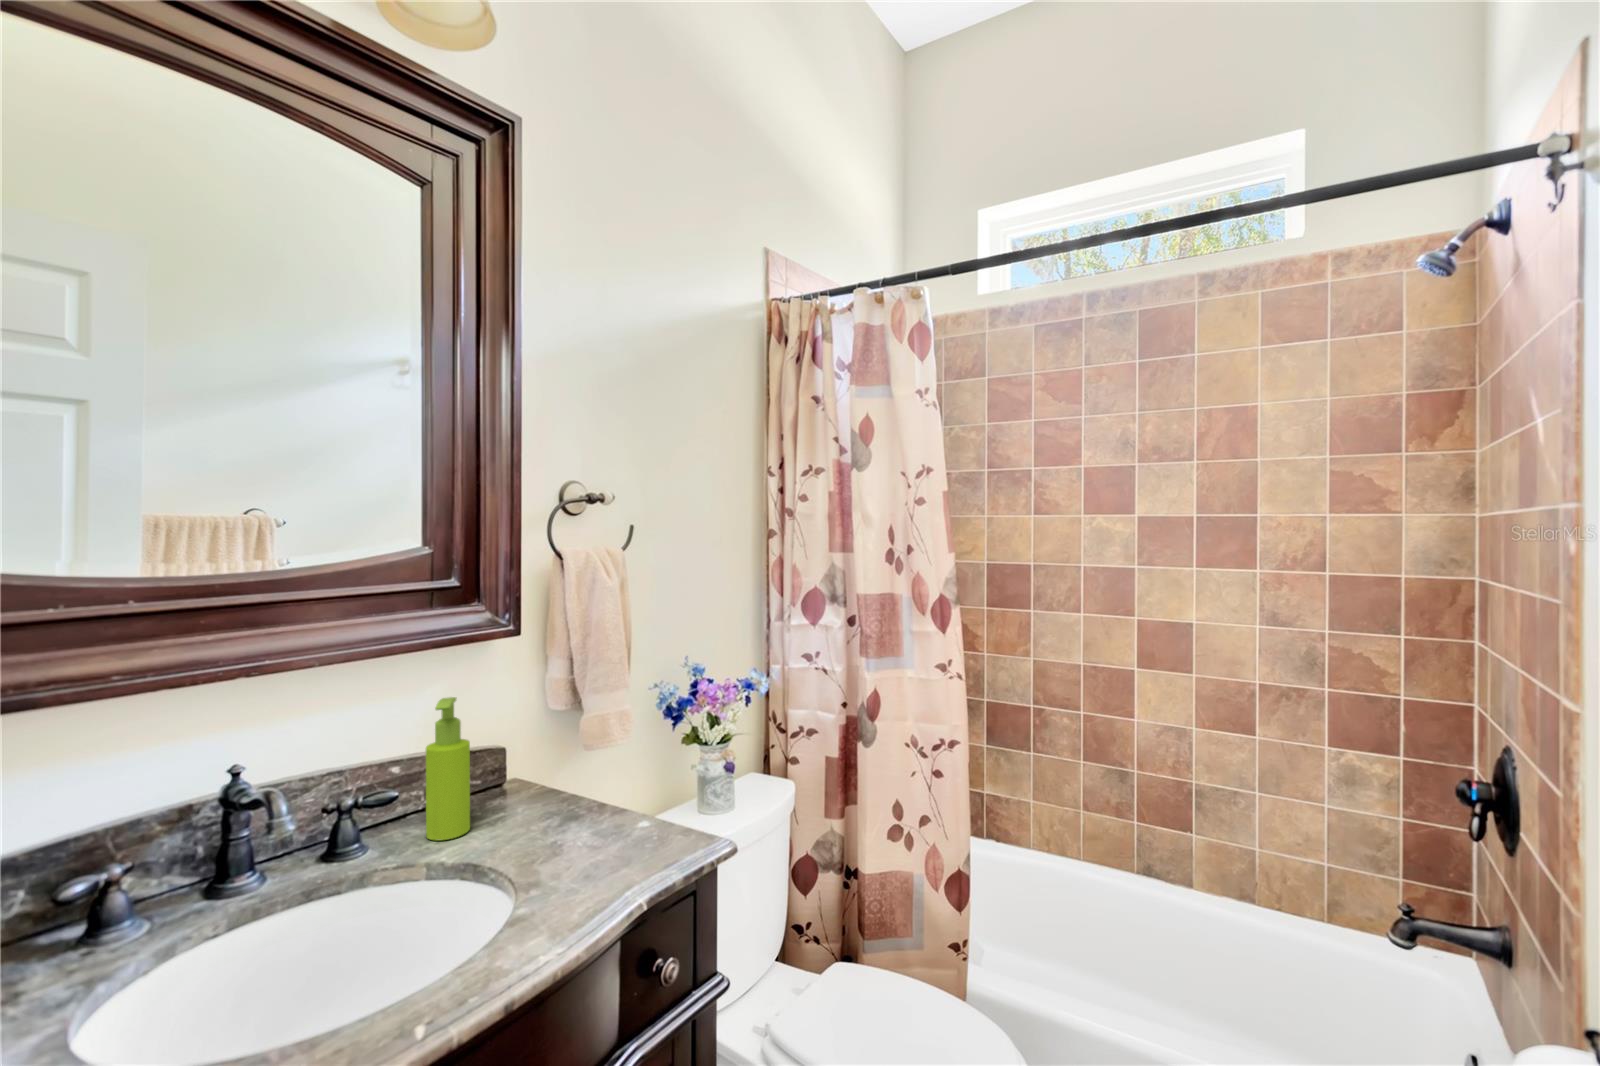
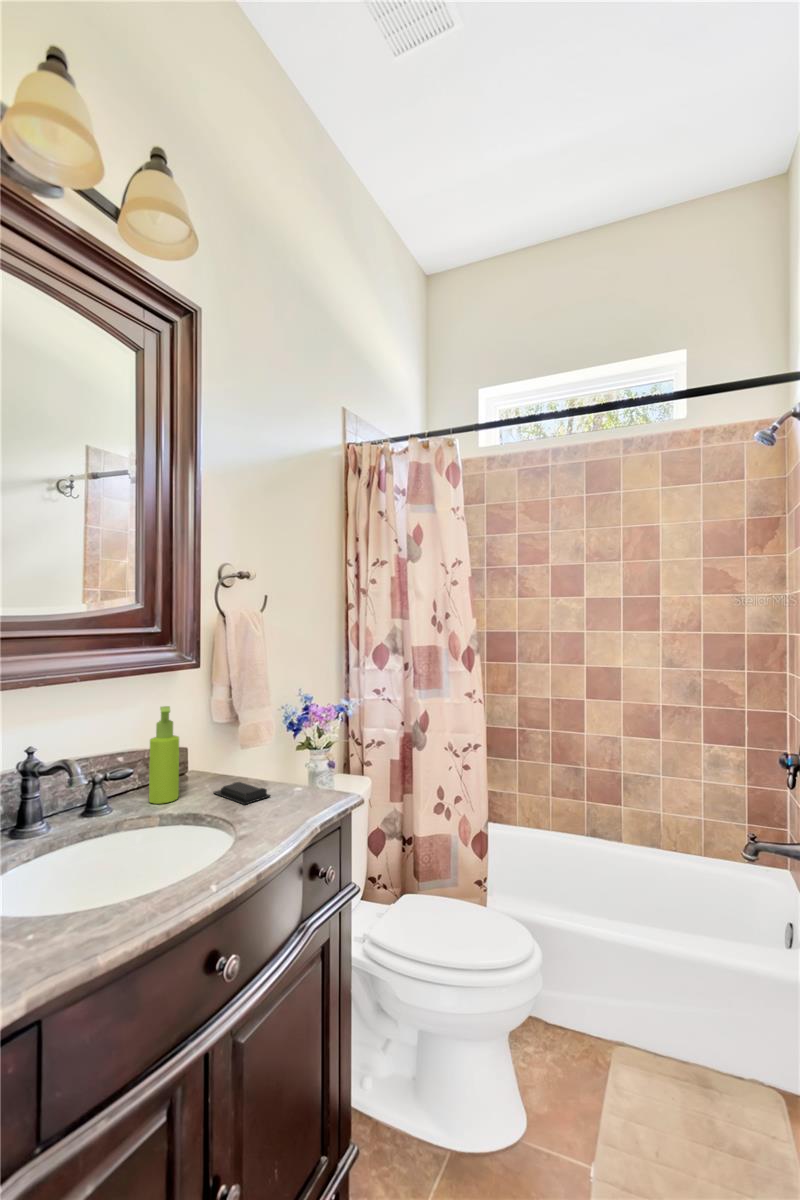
soap bar: none [521,808,598,851] -> present [214,782,270,804]

